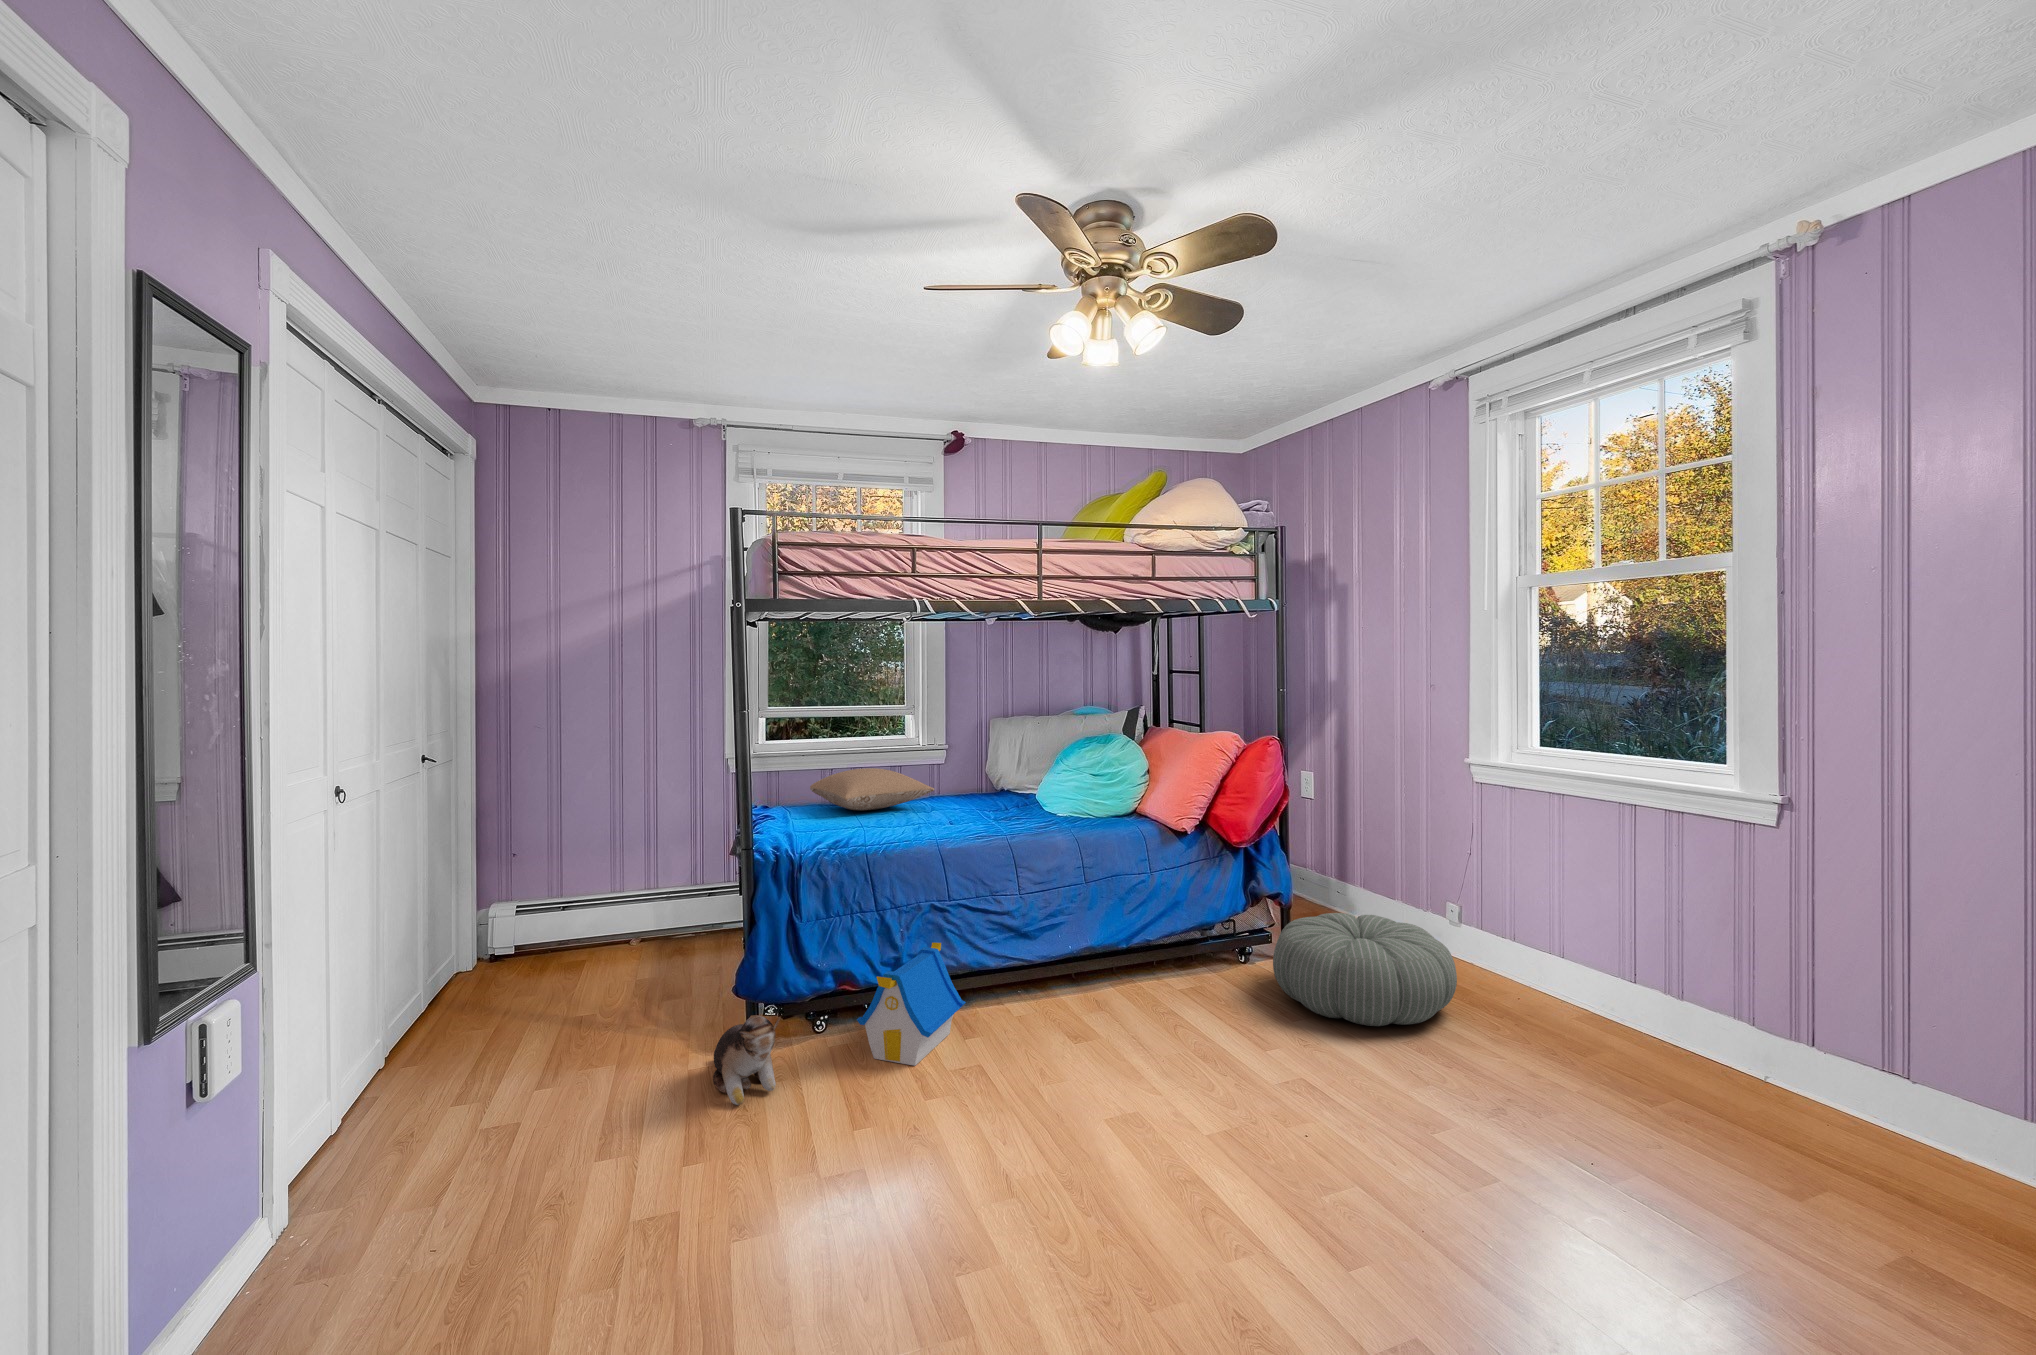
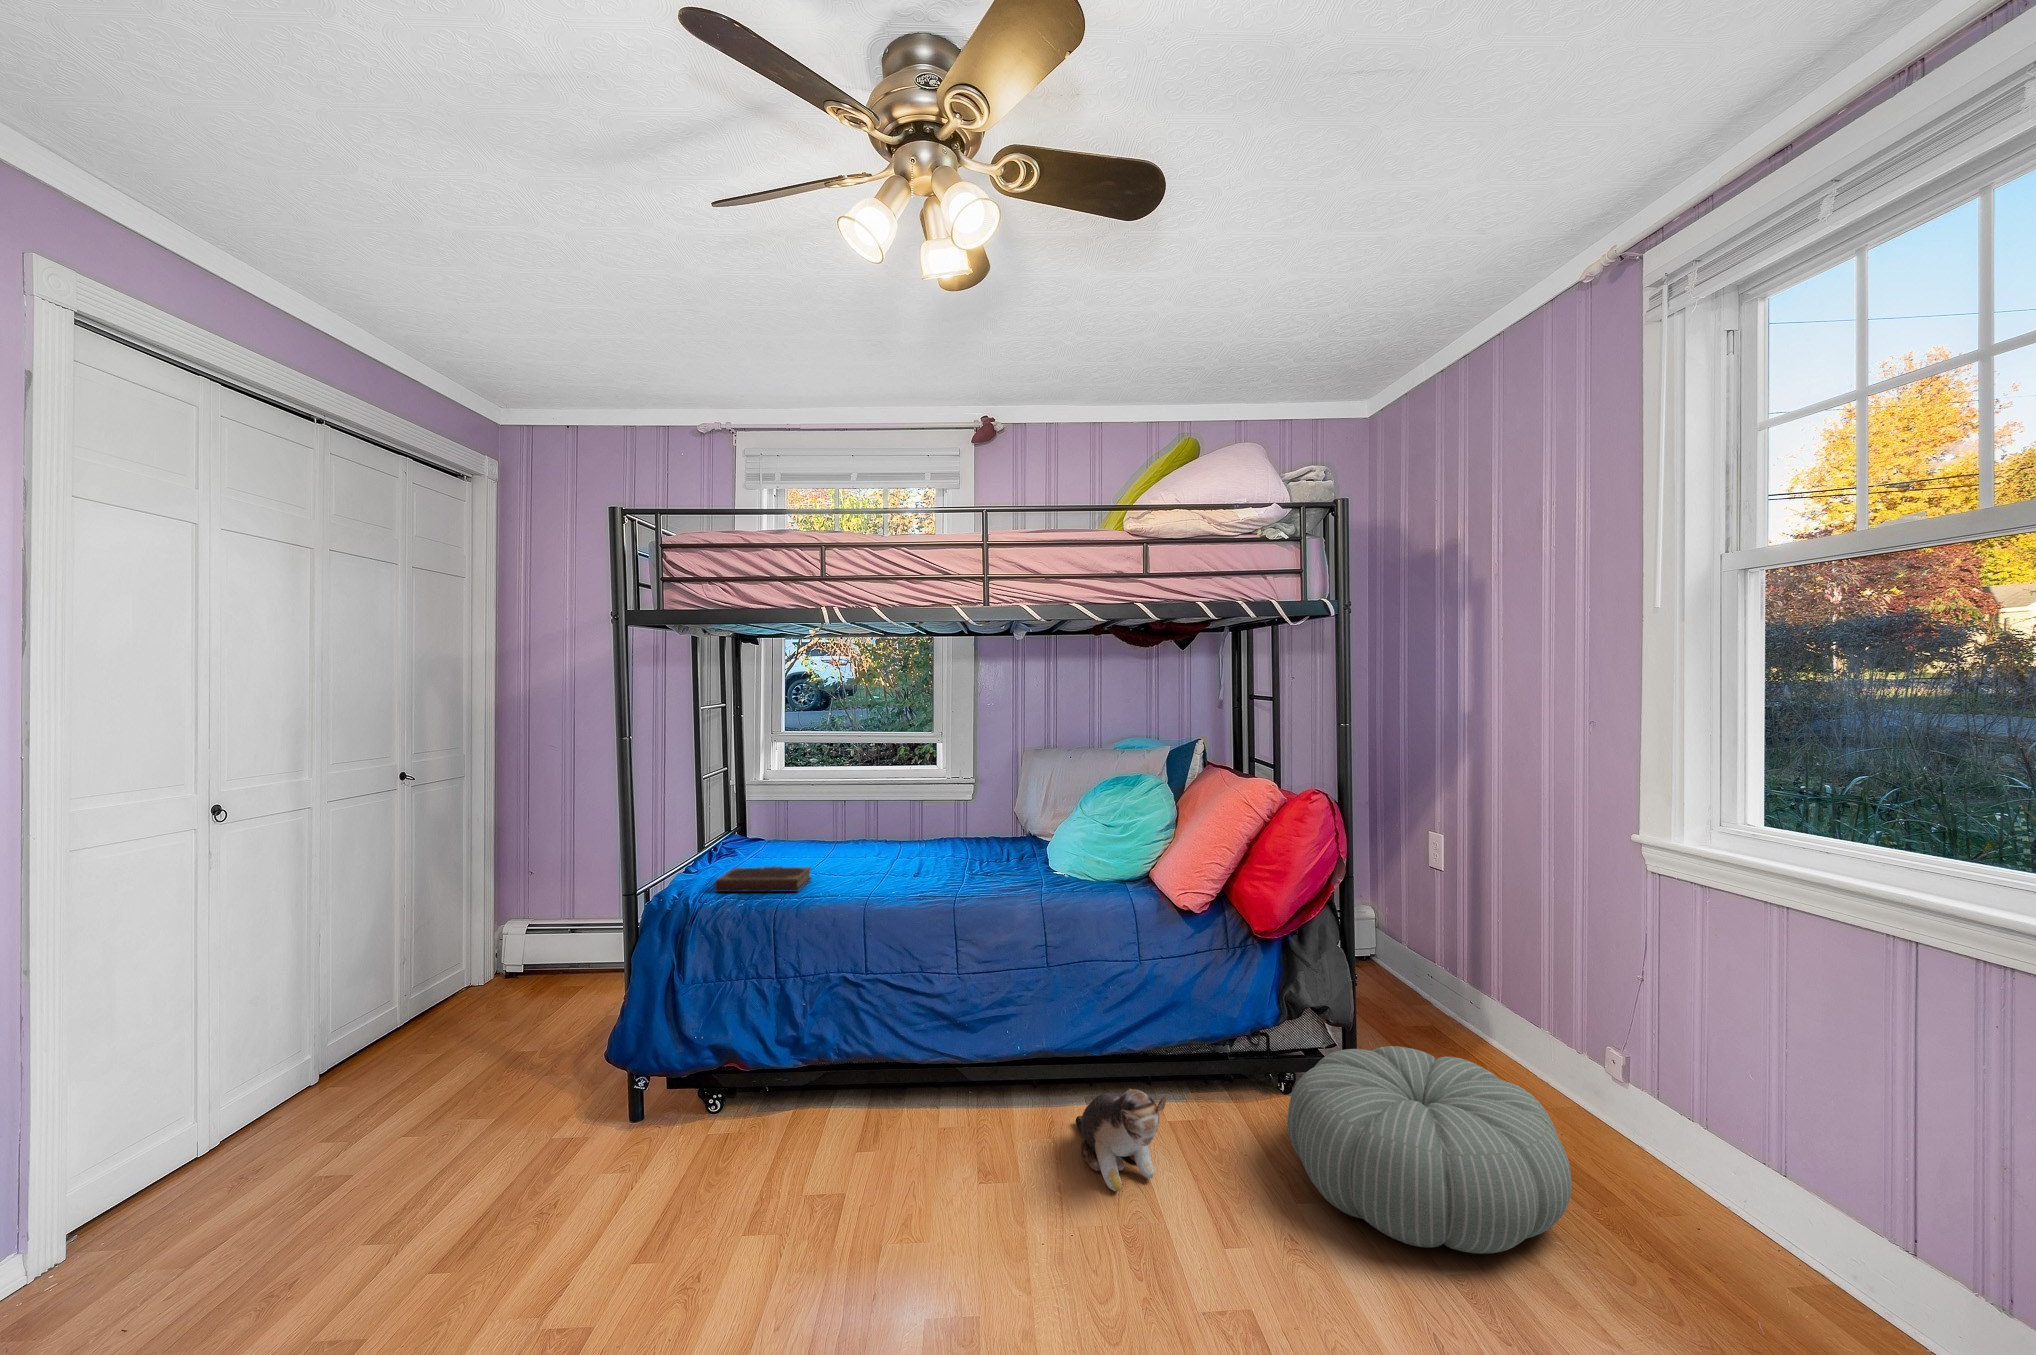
pillow: present [810,768,934,811] -> none [804,801,924,849]
notebook: none [804,820,879,843] -> present [714,866,811,892]
toy house: present [857,943,966,1066] -> none [714,1028,853,1191]
plush toy: present [713,1015,780,1105] -> present [1075,1089,1166,1191]

